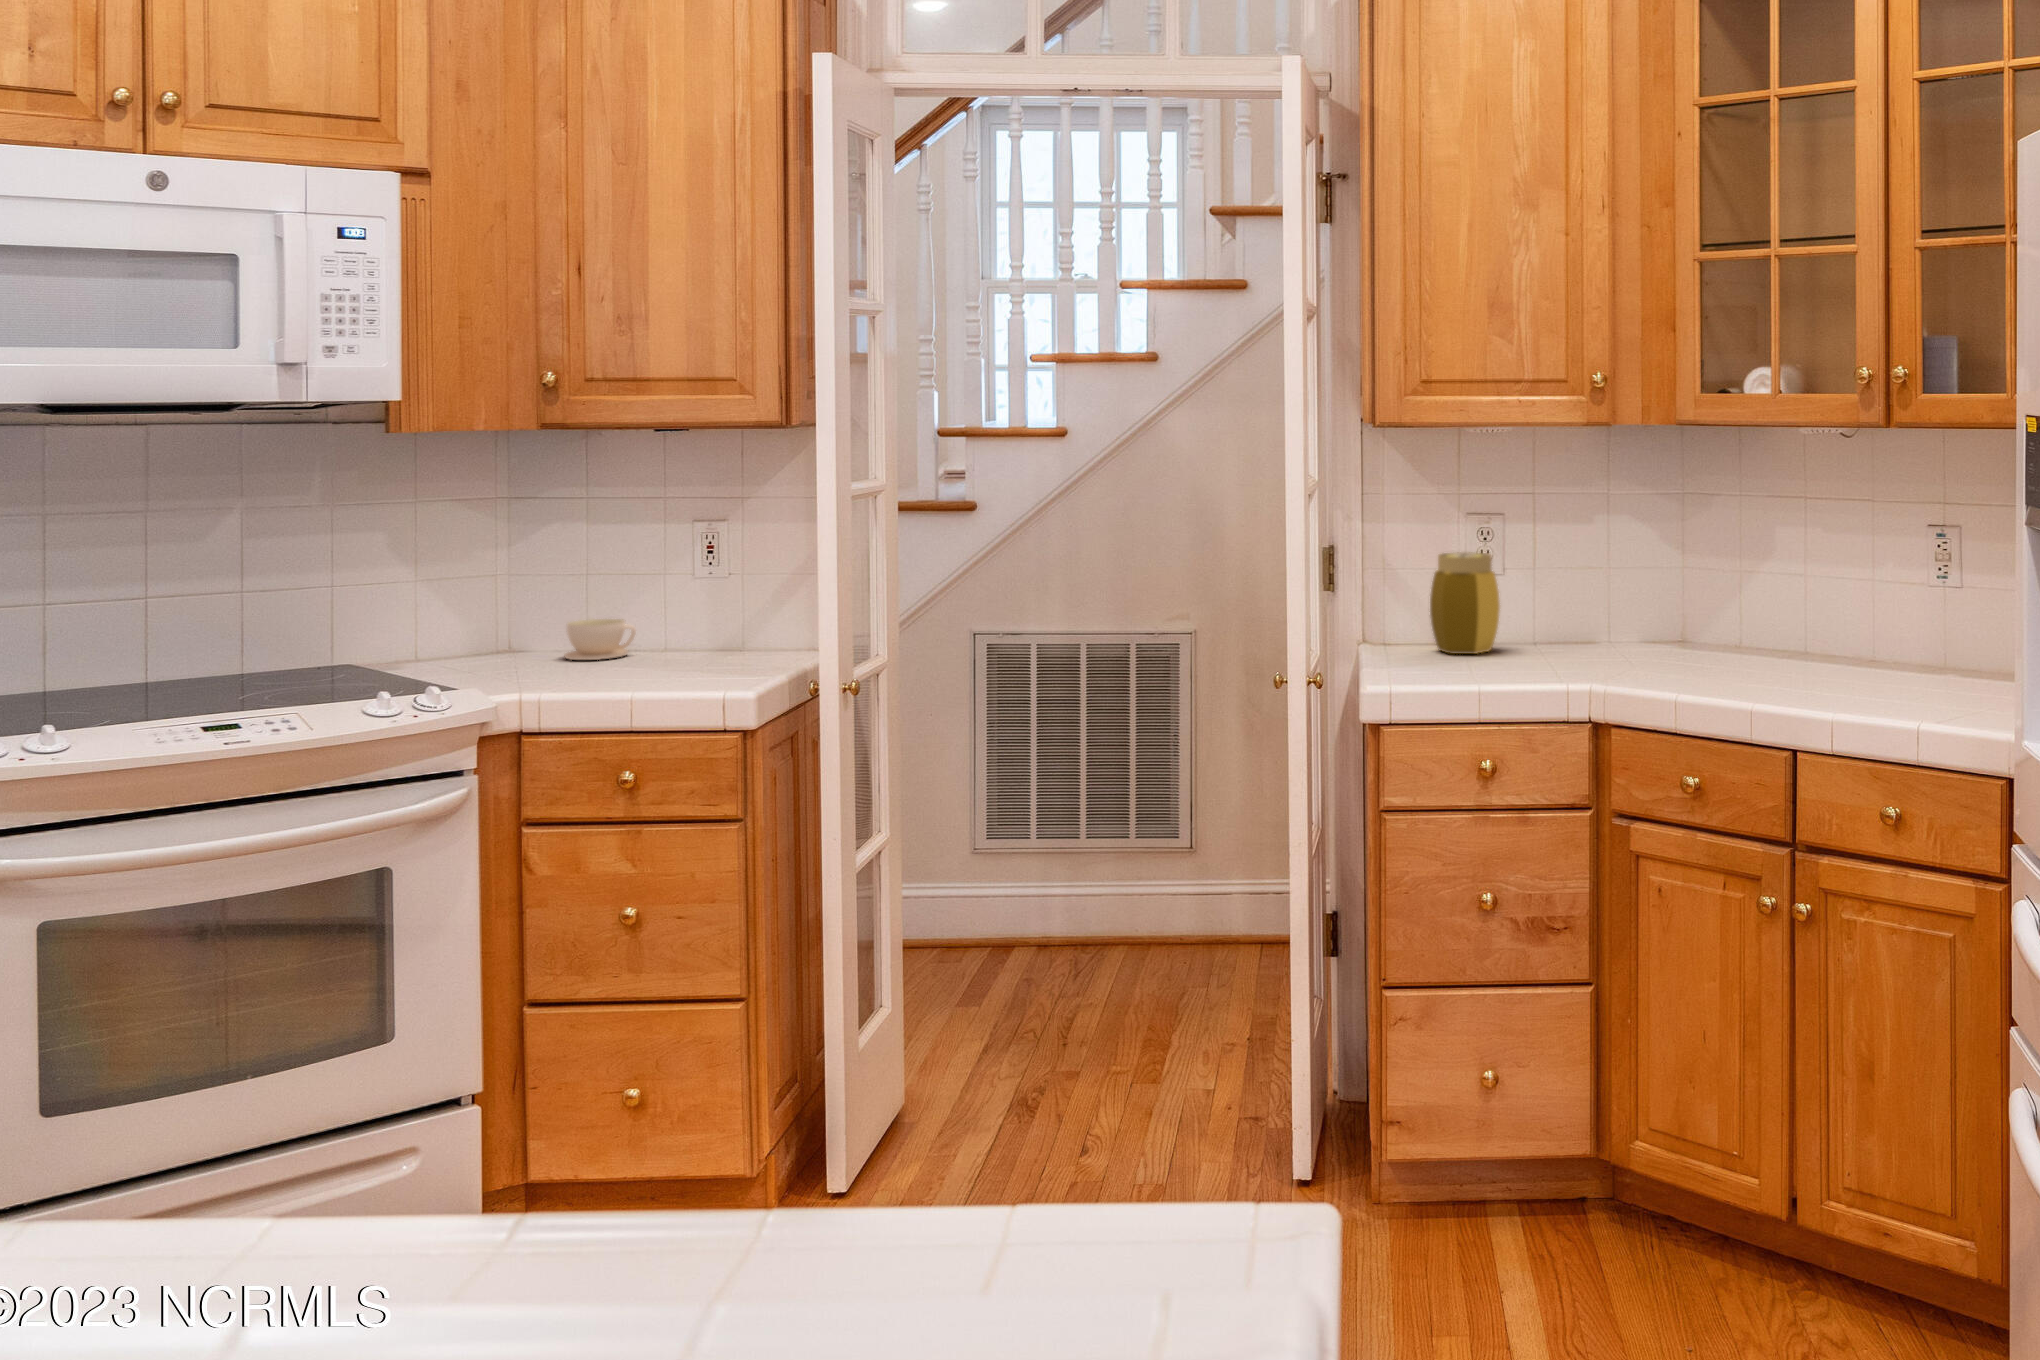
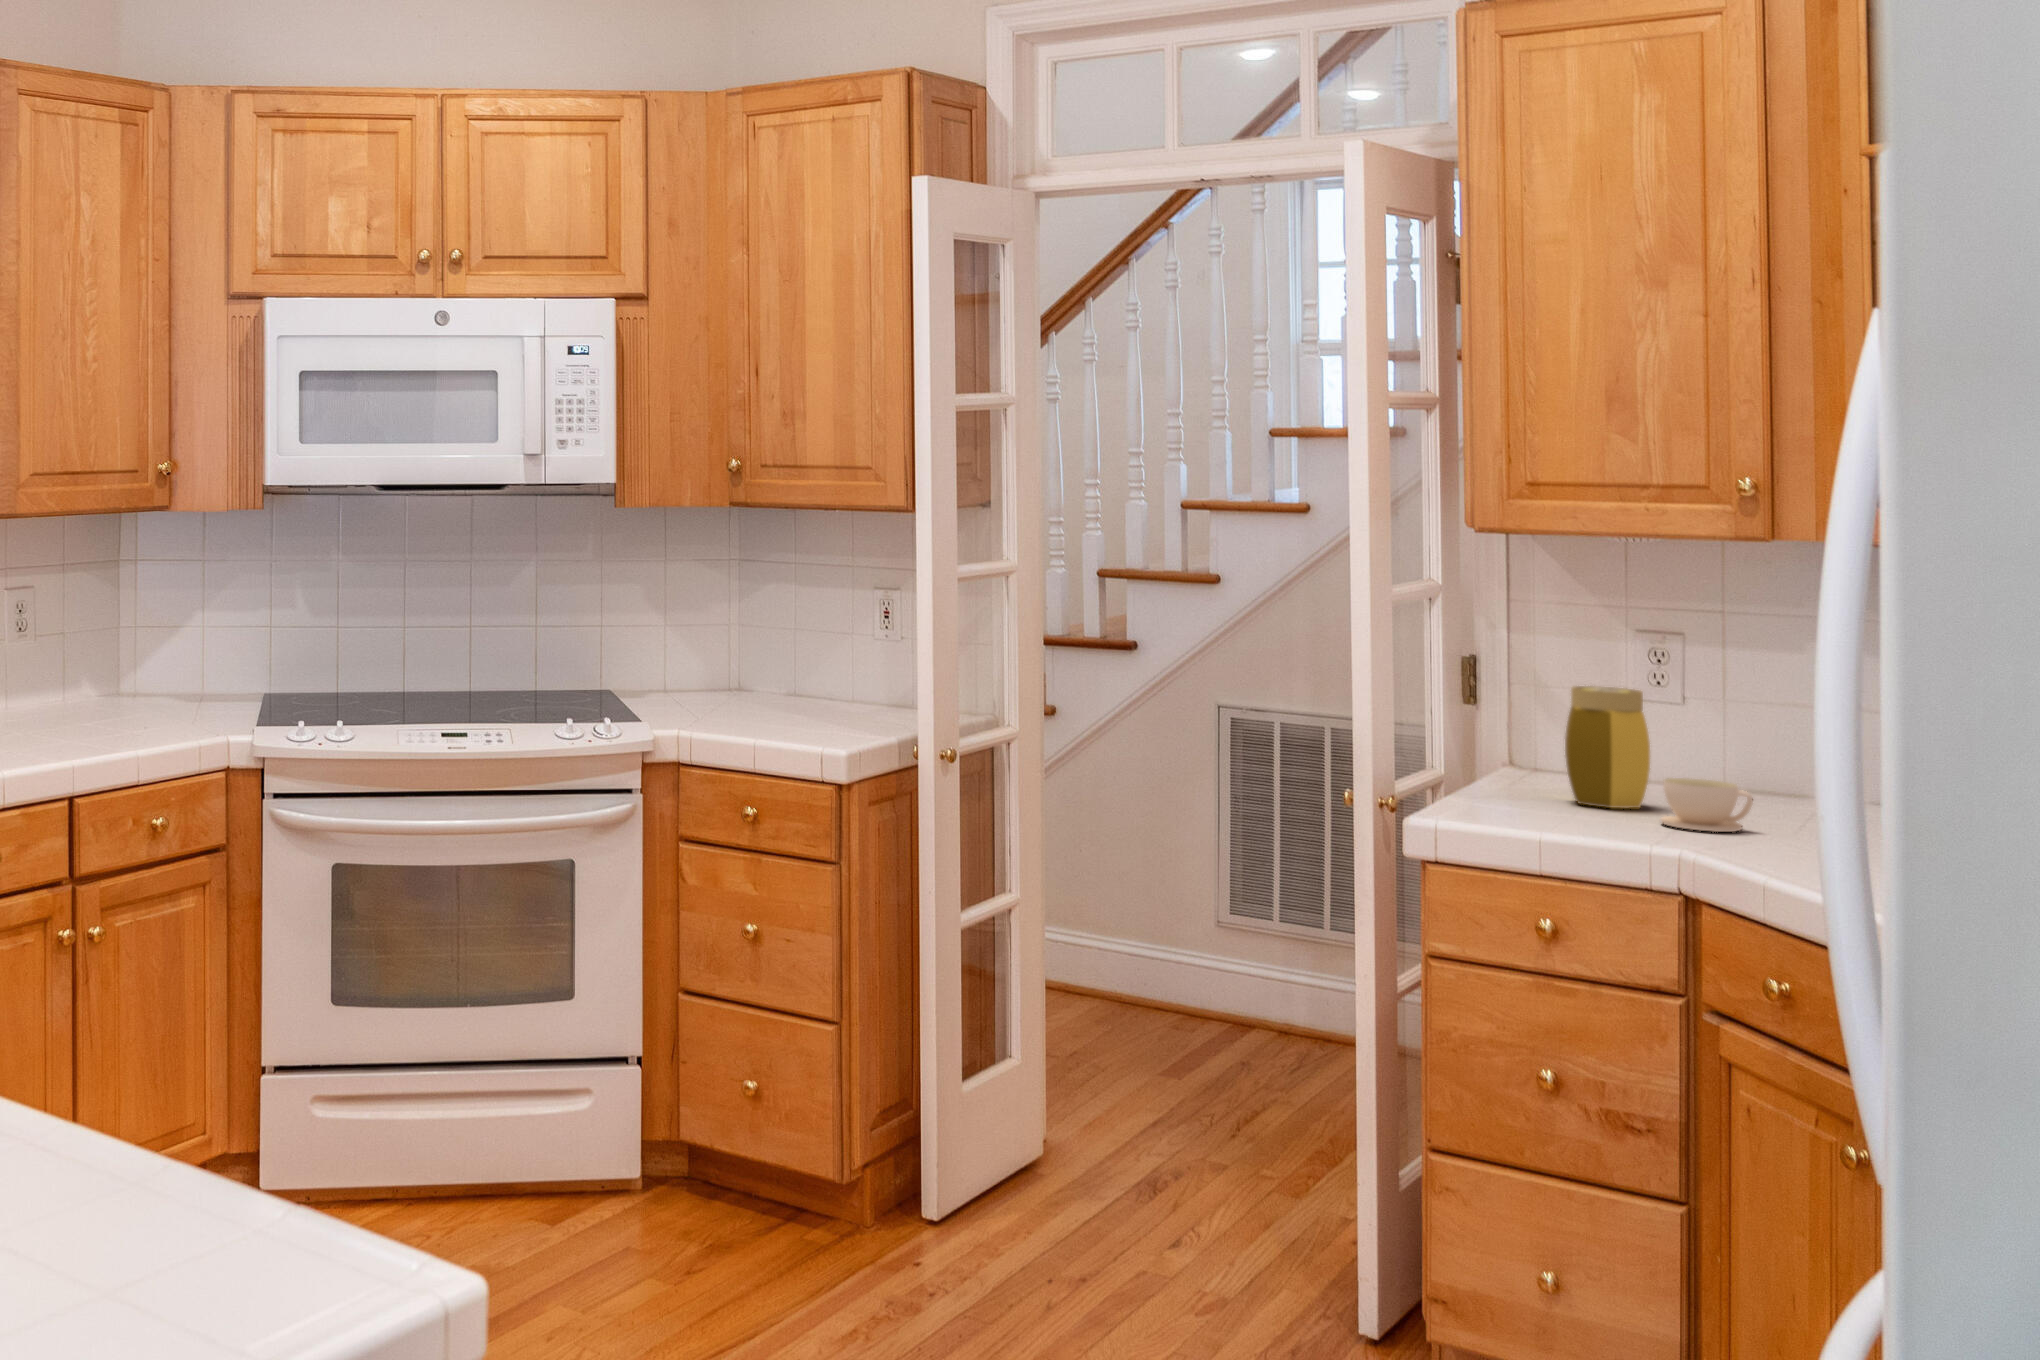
coffee cup: present [565,619,636,660] -> present [1661,778,1753,832]

